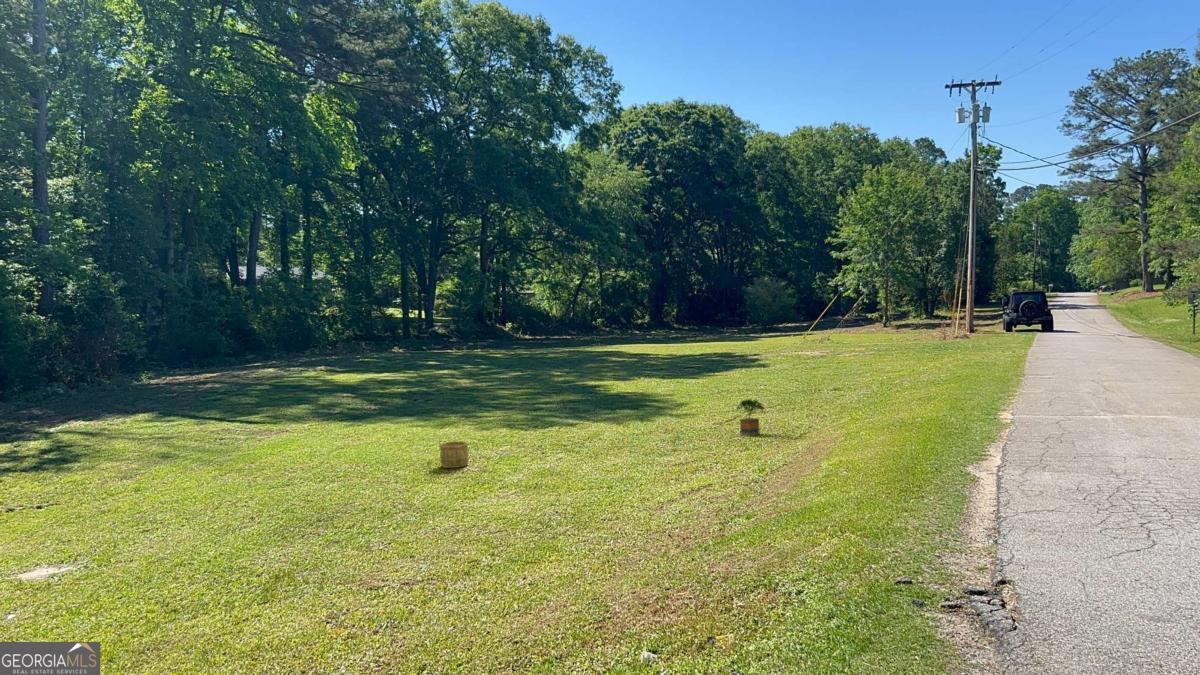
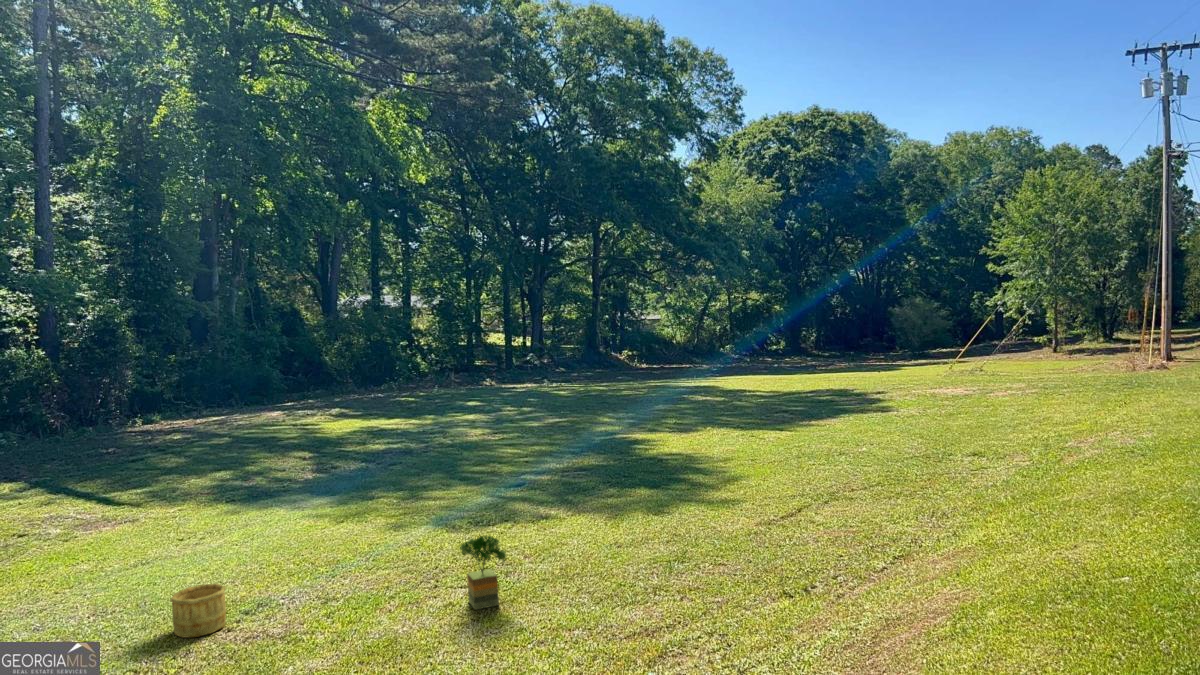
potted tree: present [737,399,764,436] -> present [460,536,506,610]

